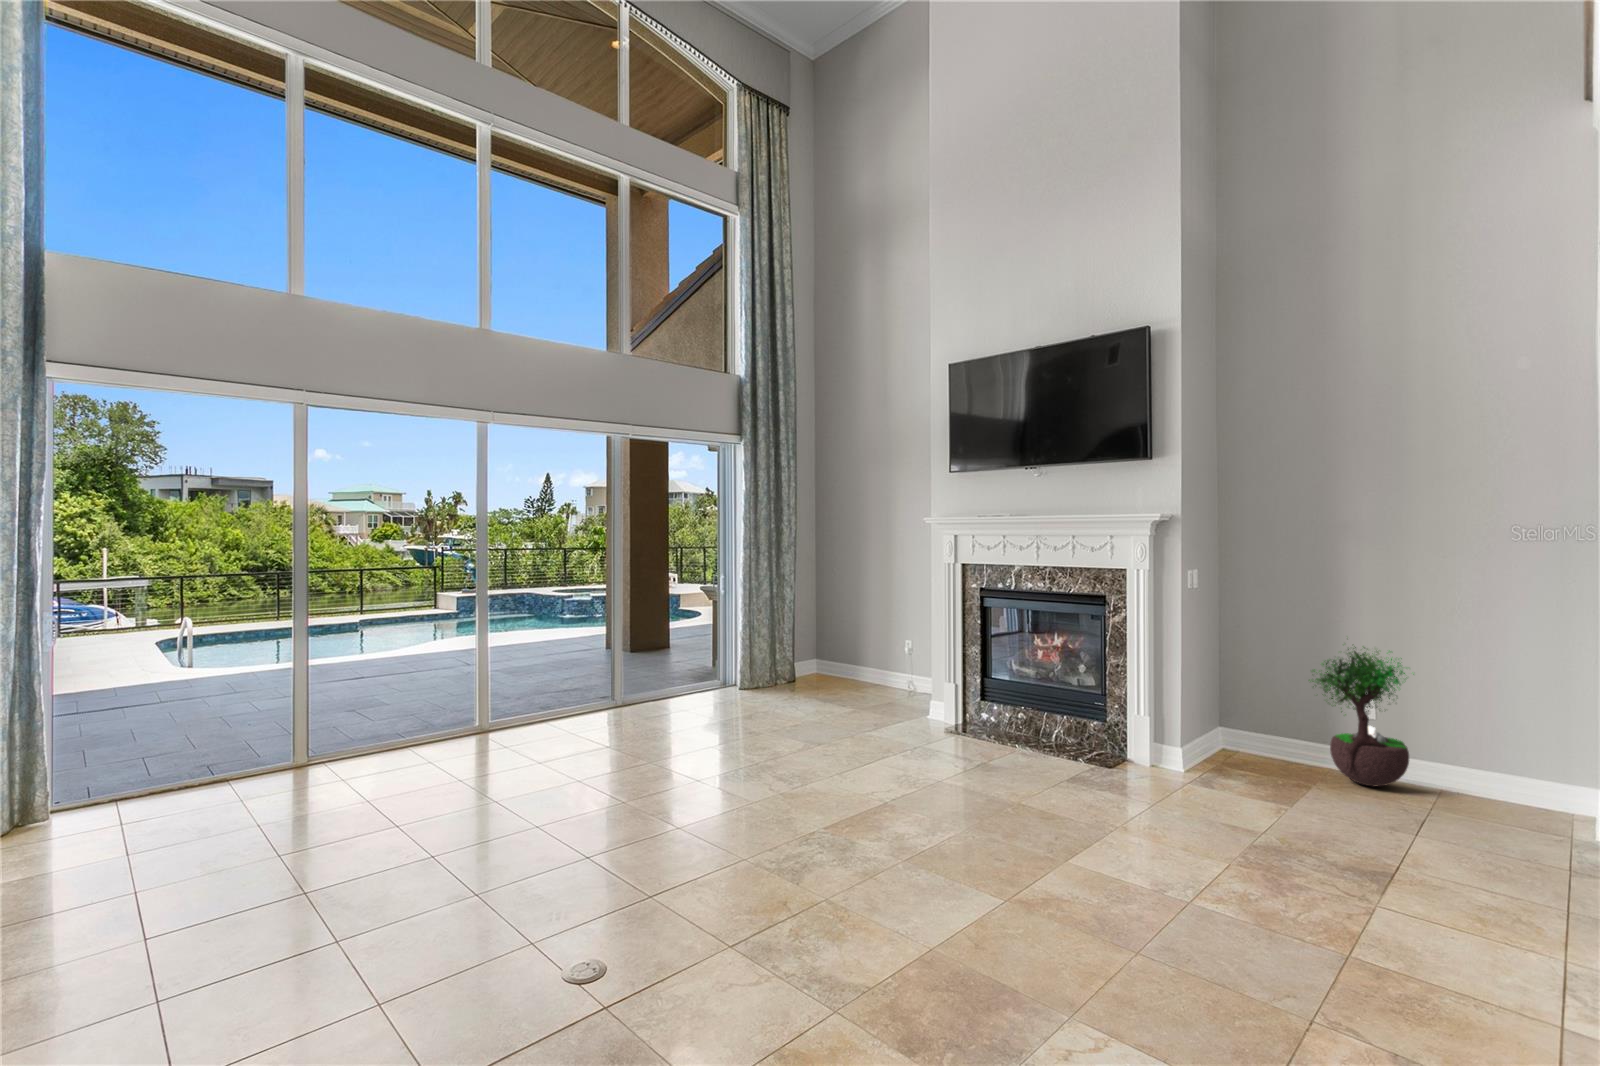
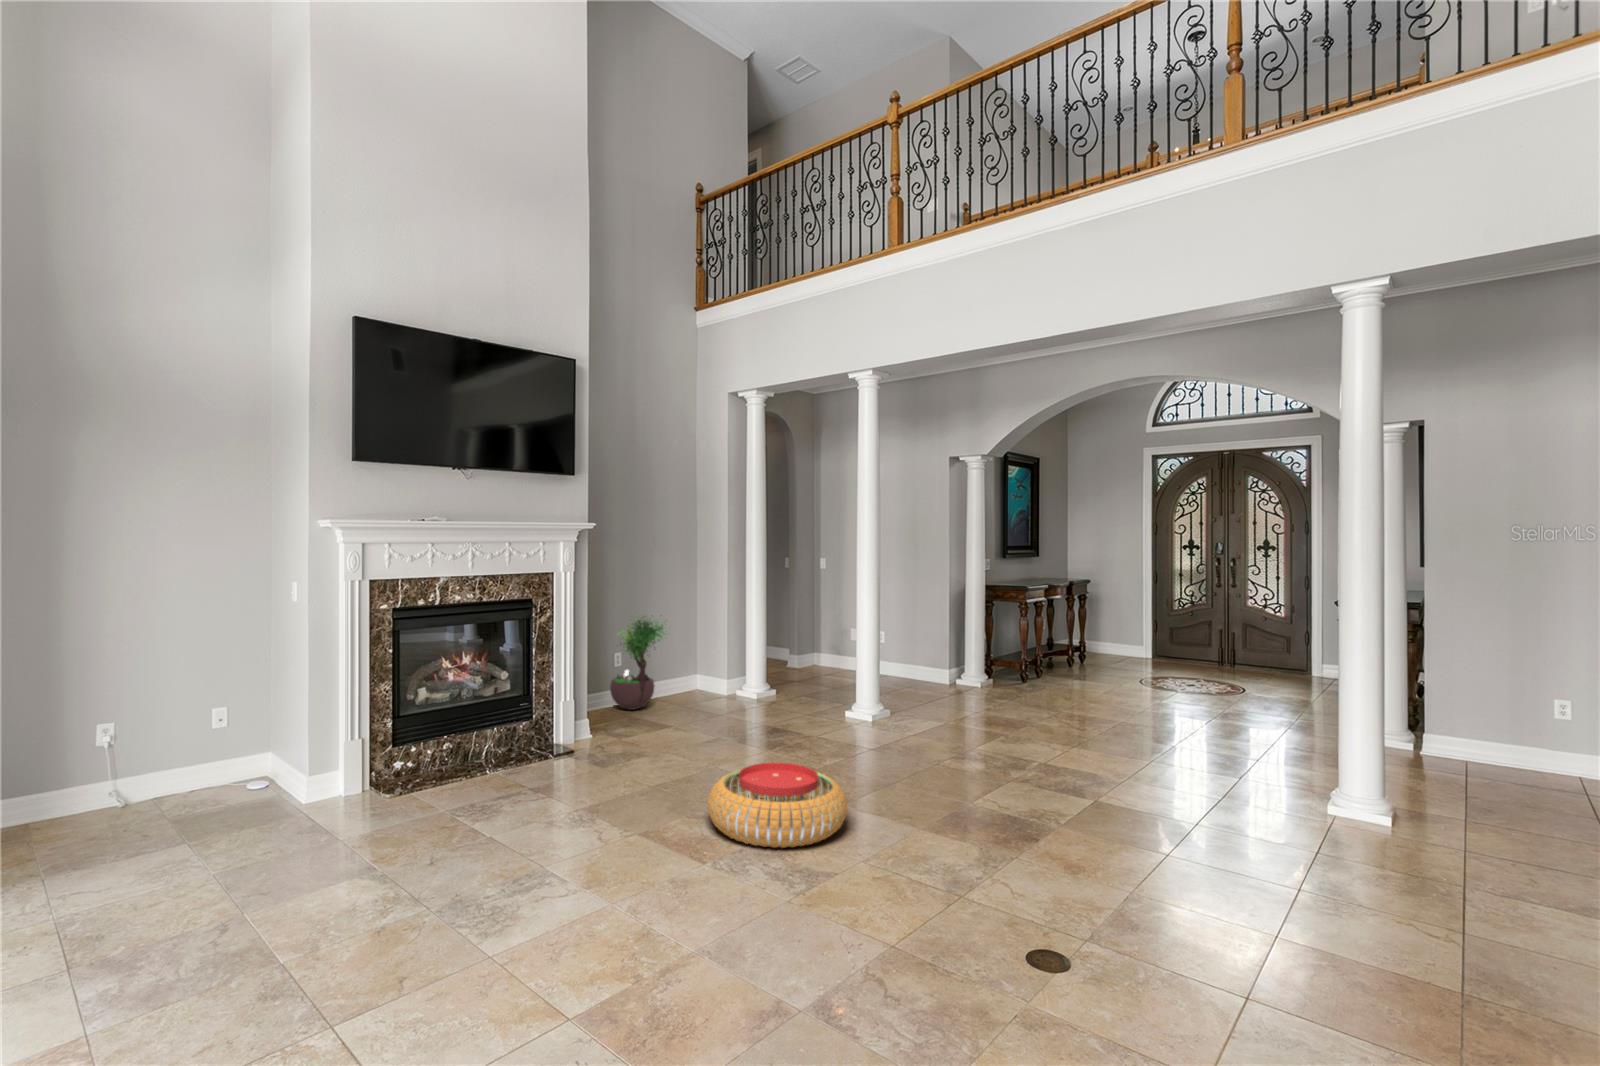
pouf: none [862,784,1033,892] -> present [708,763,847,848]

